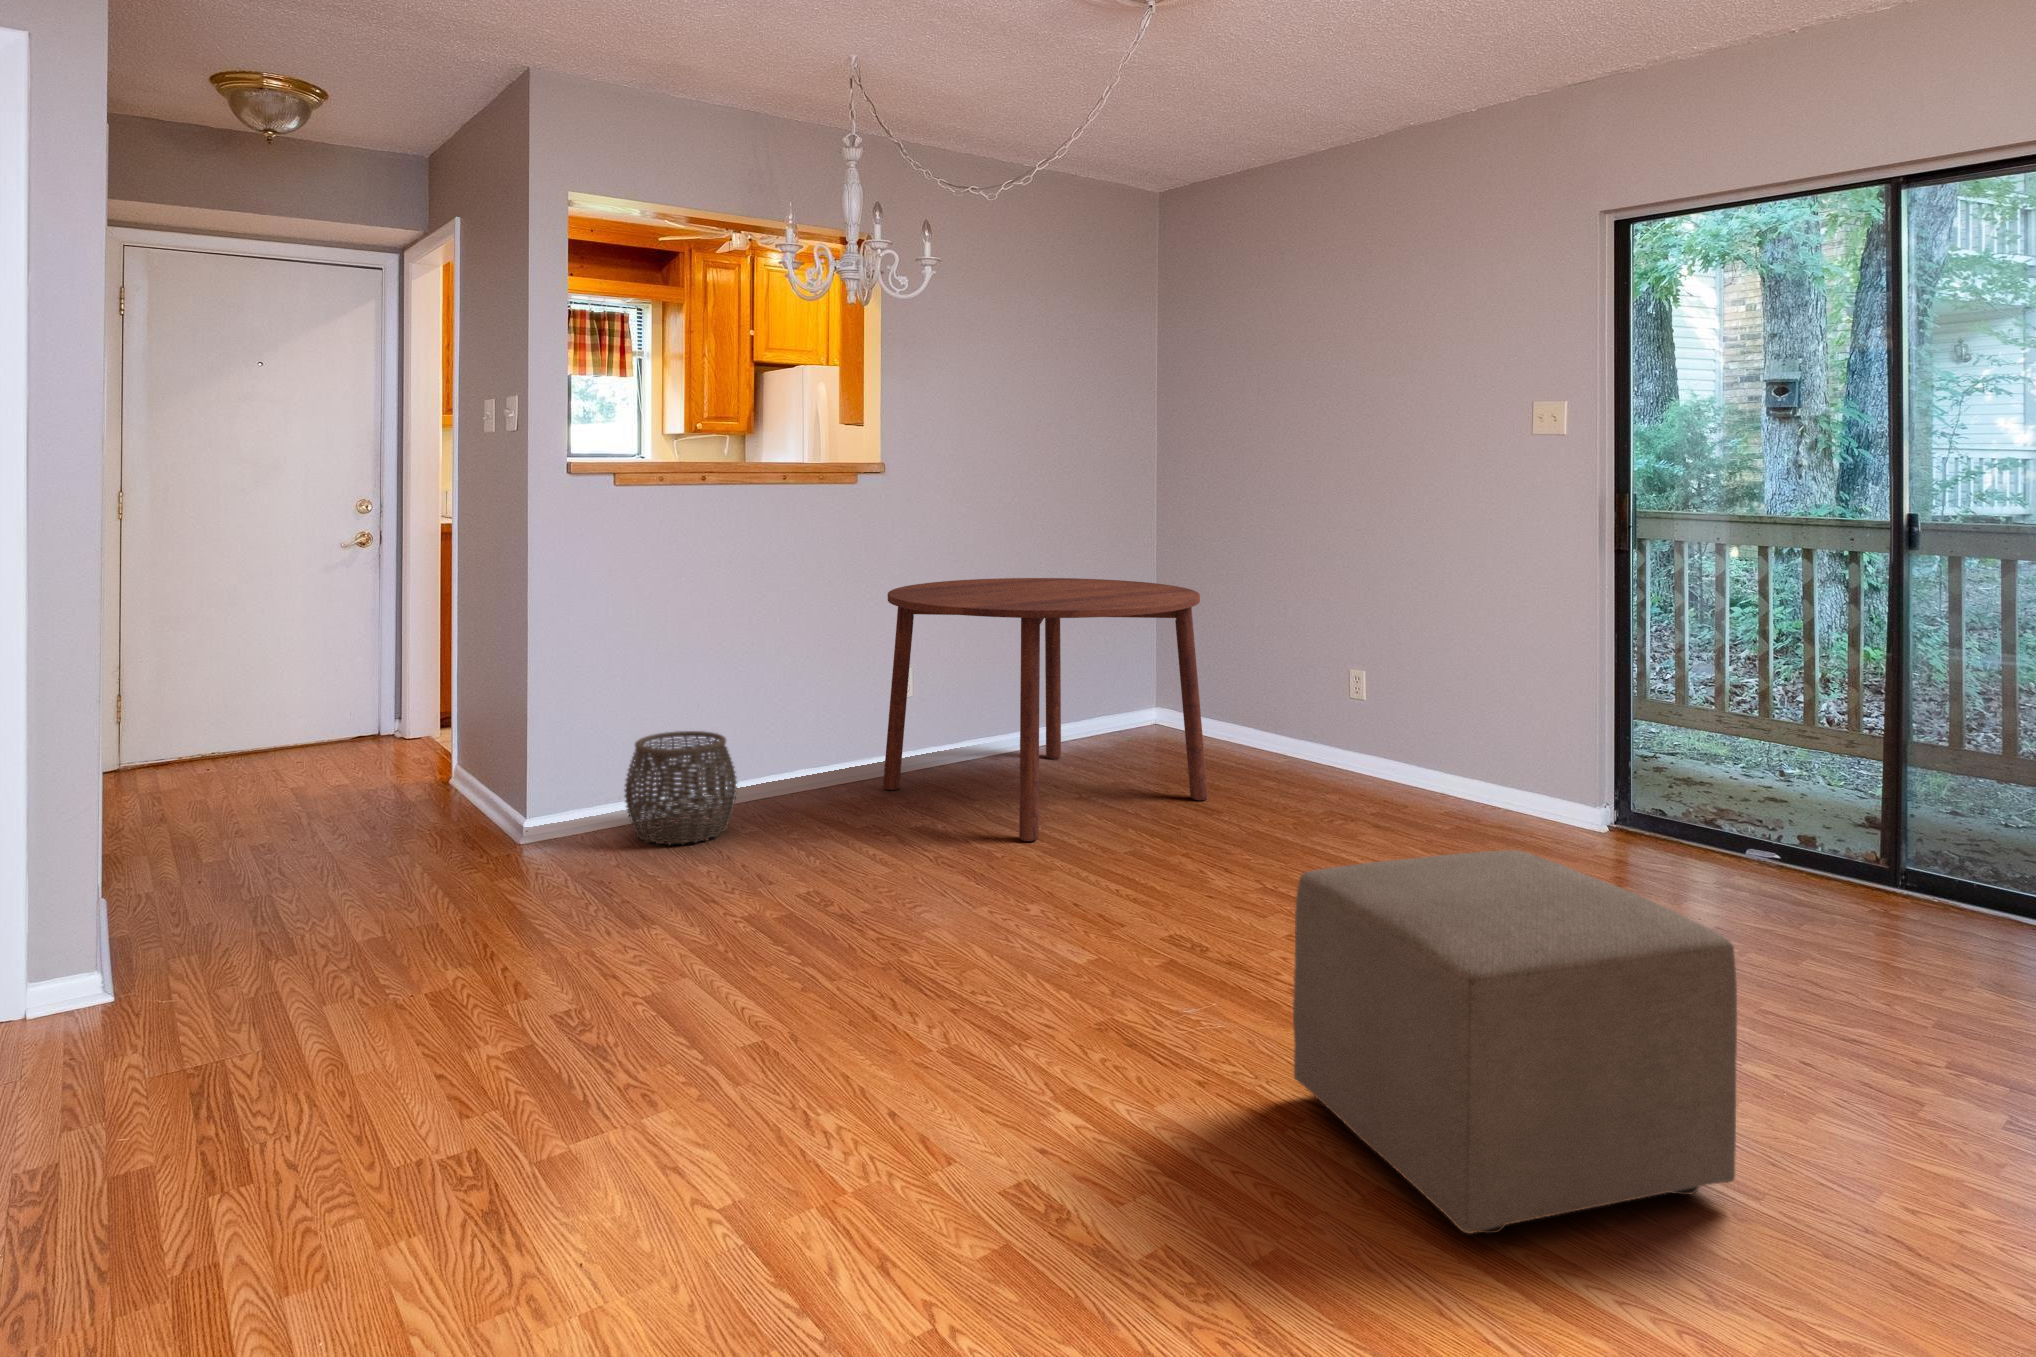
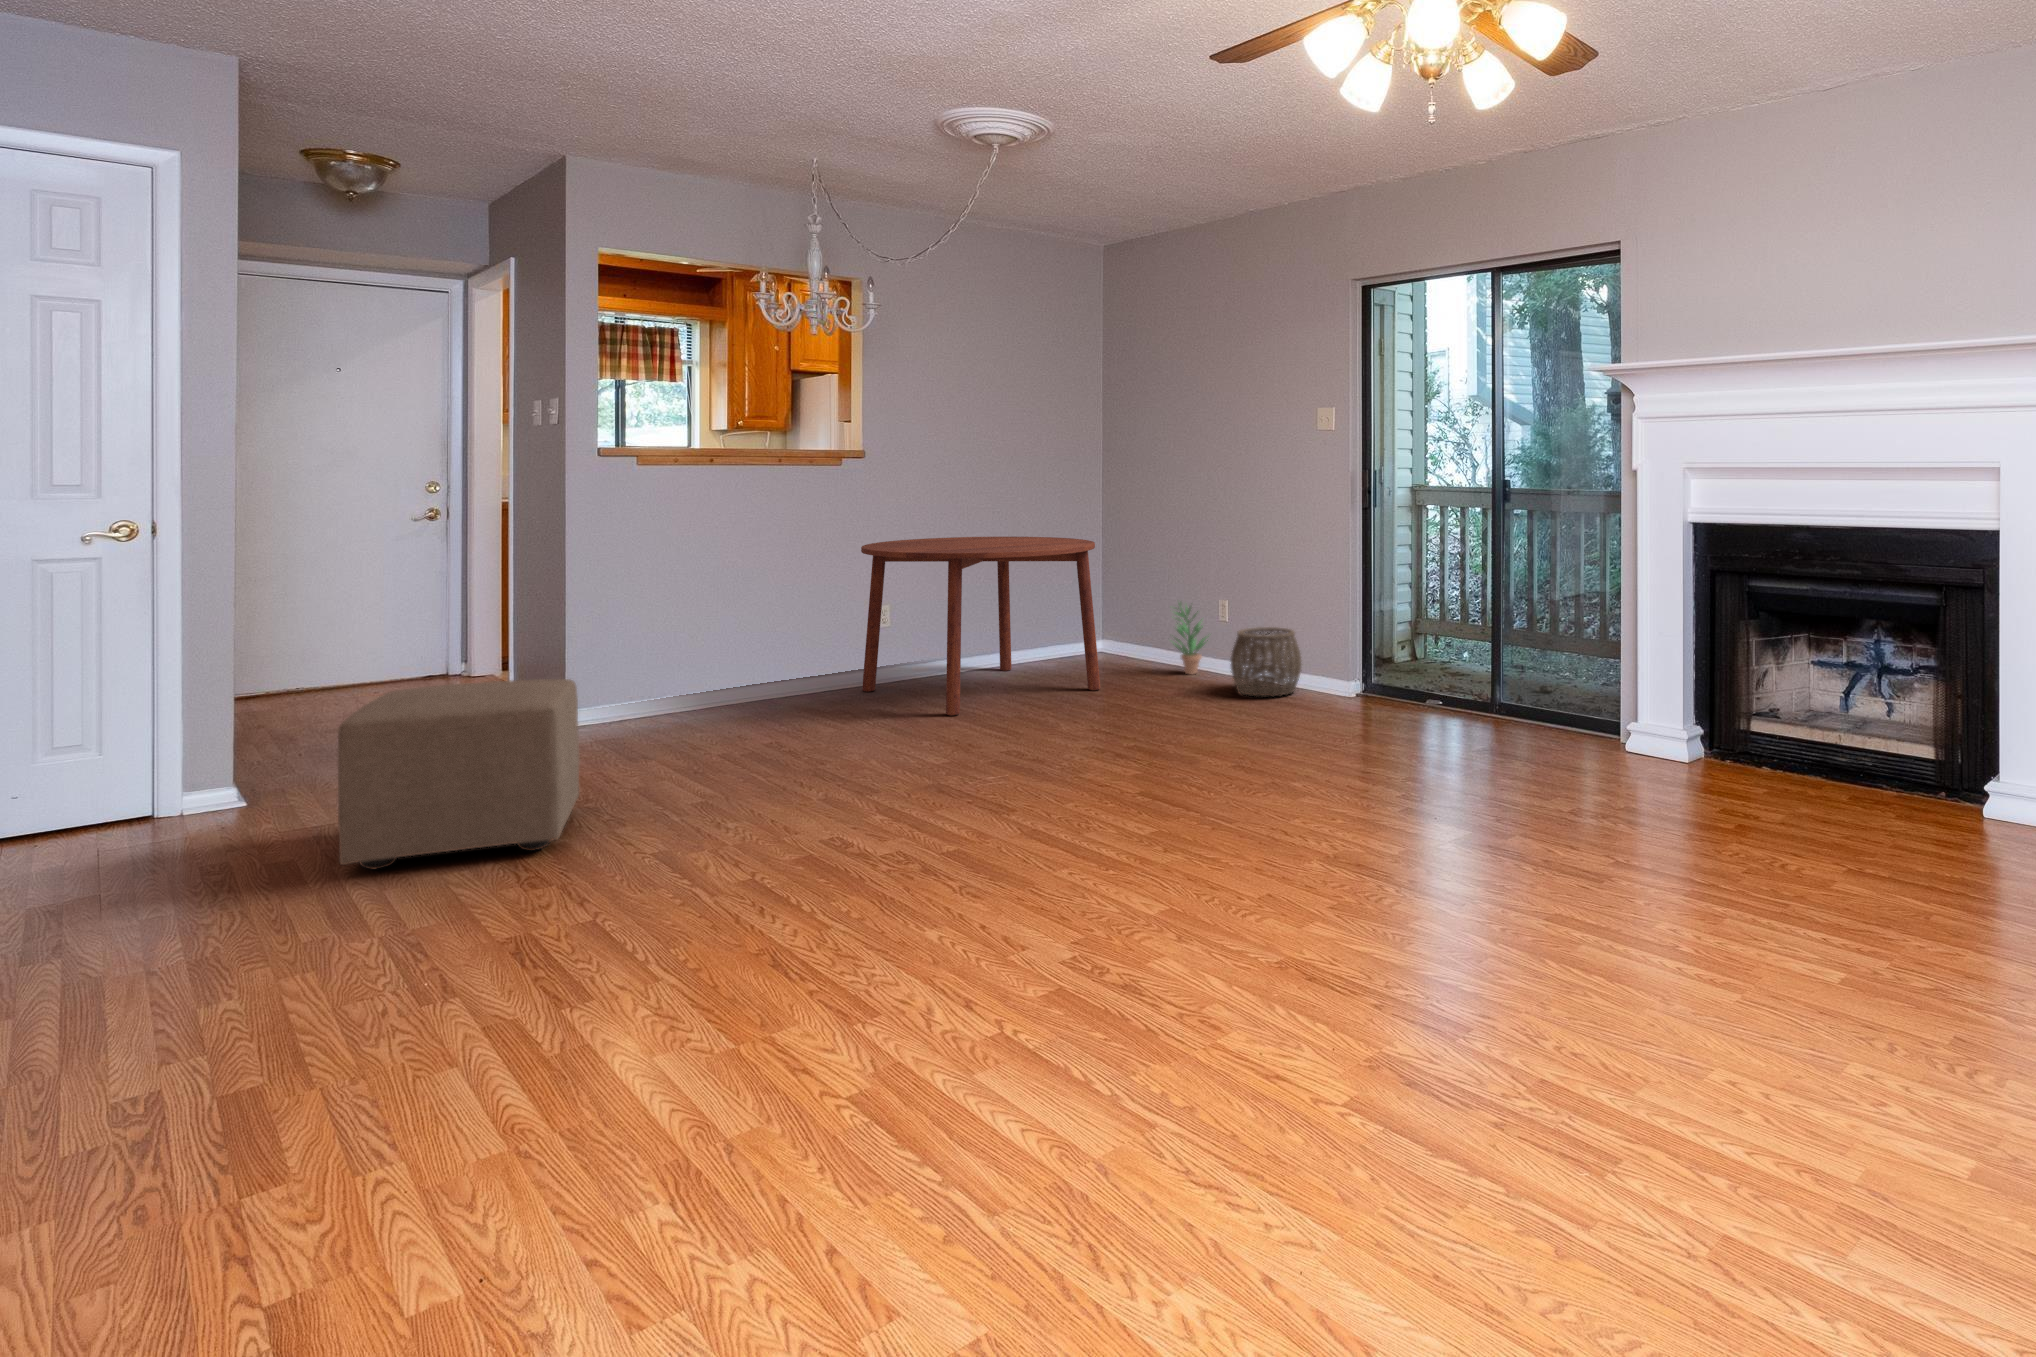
potted plant: none [1282,669,1345,775] -> present [1174,603,1208,674]
woven basket: present [625,731,737,845] -> present [1231,627,1302,697]
ottoman: present [1293,850,1737,1234] -> present [337,679,580,869]

